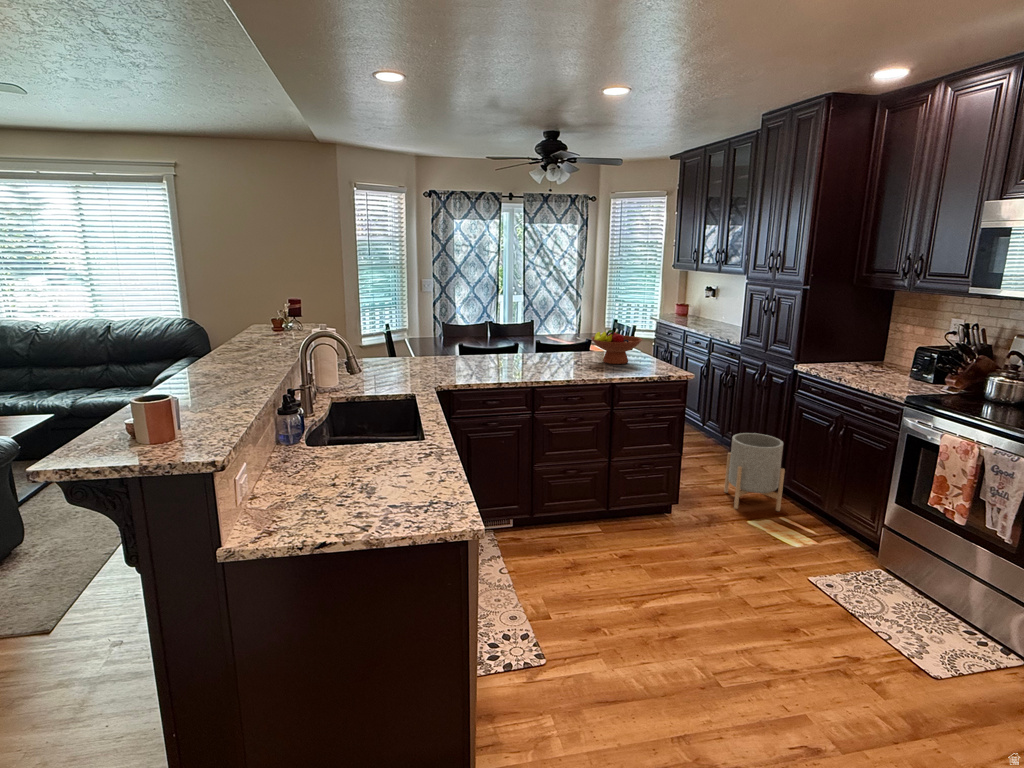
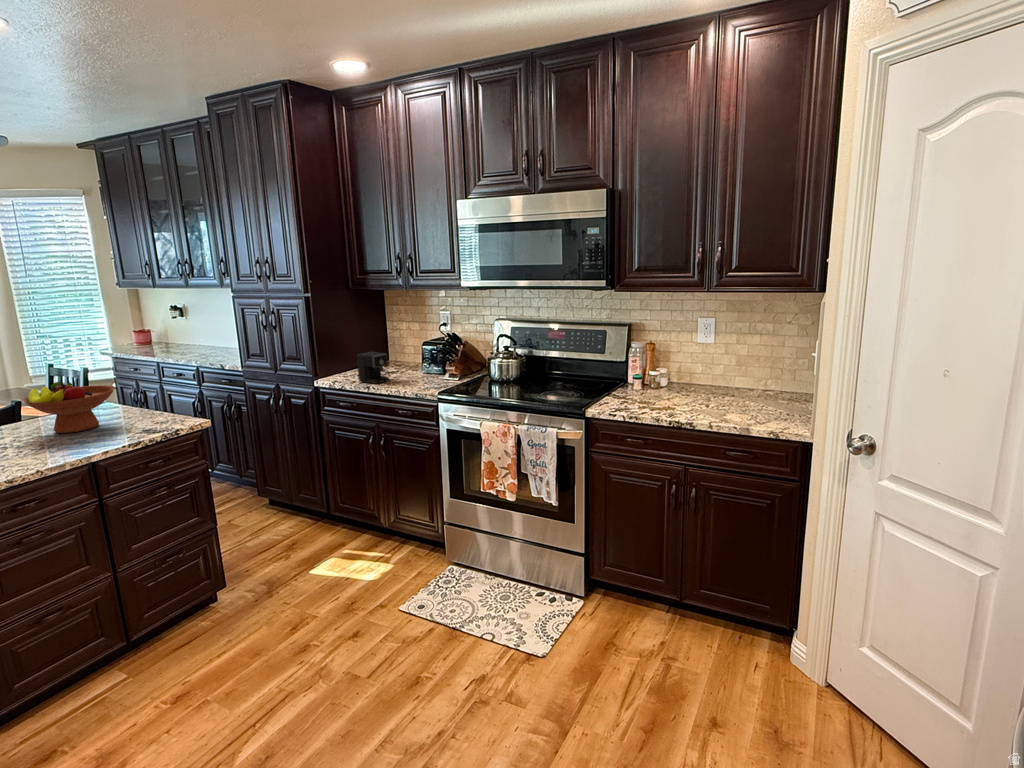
coffee maker: none [835,347,878,377] -> present [357,352,394,384]
planter: present [724,433,785,511] -> none [265,467,340,564]

